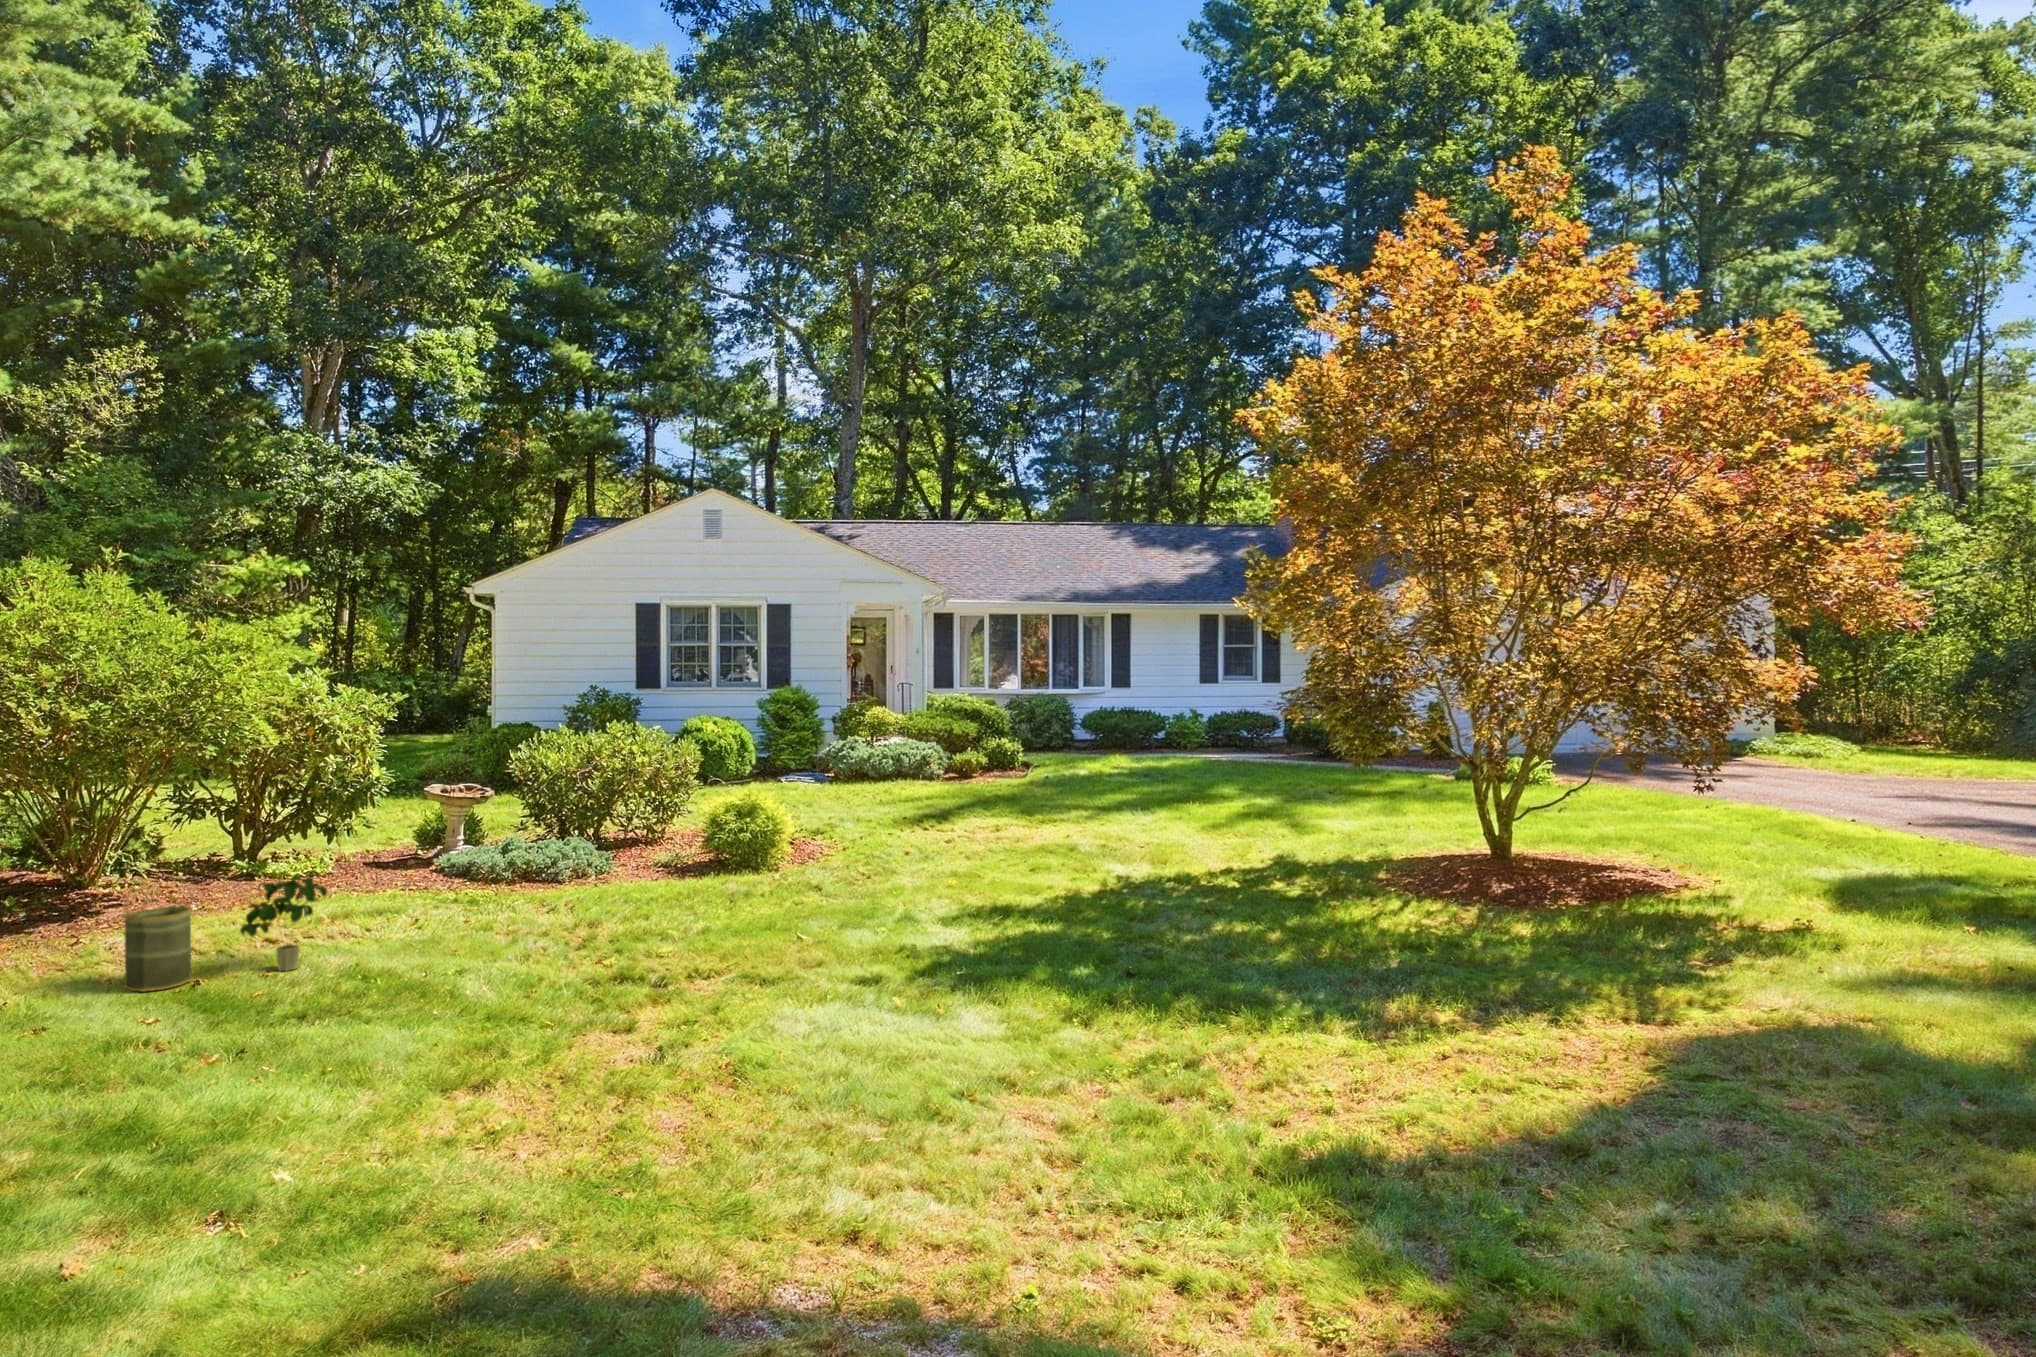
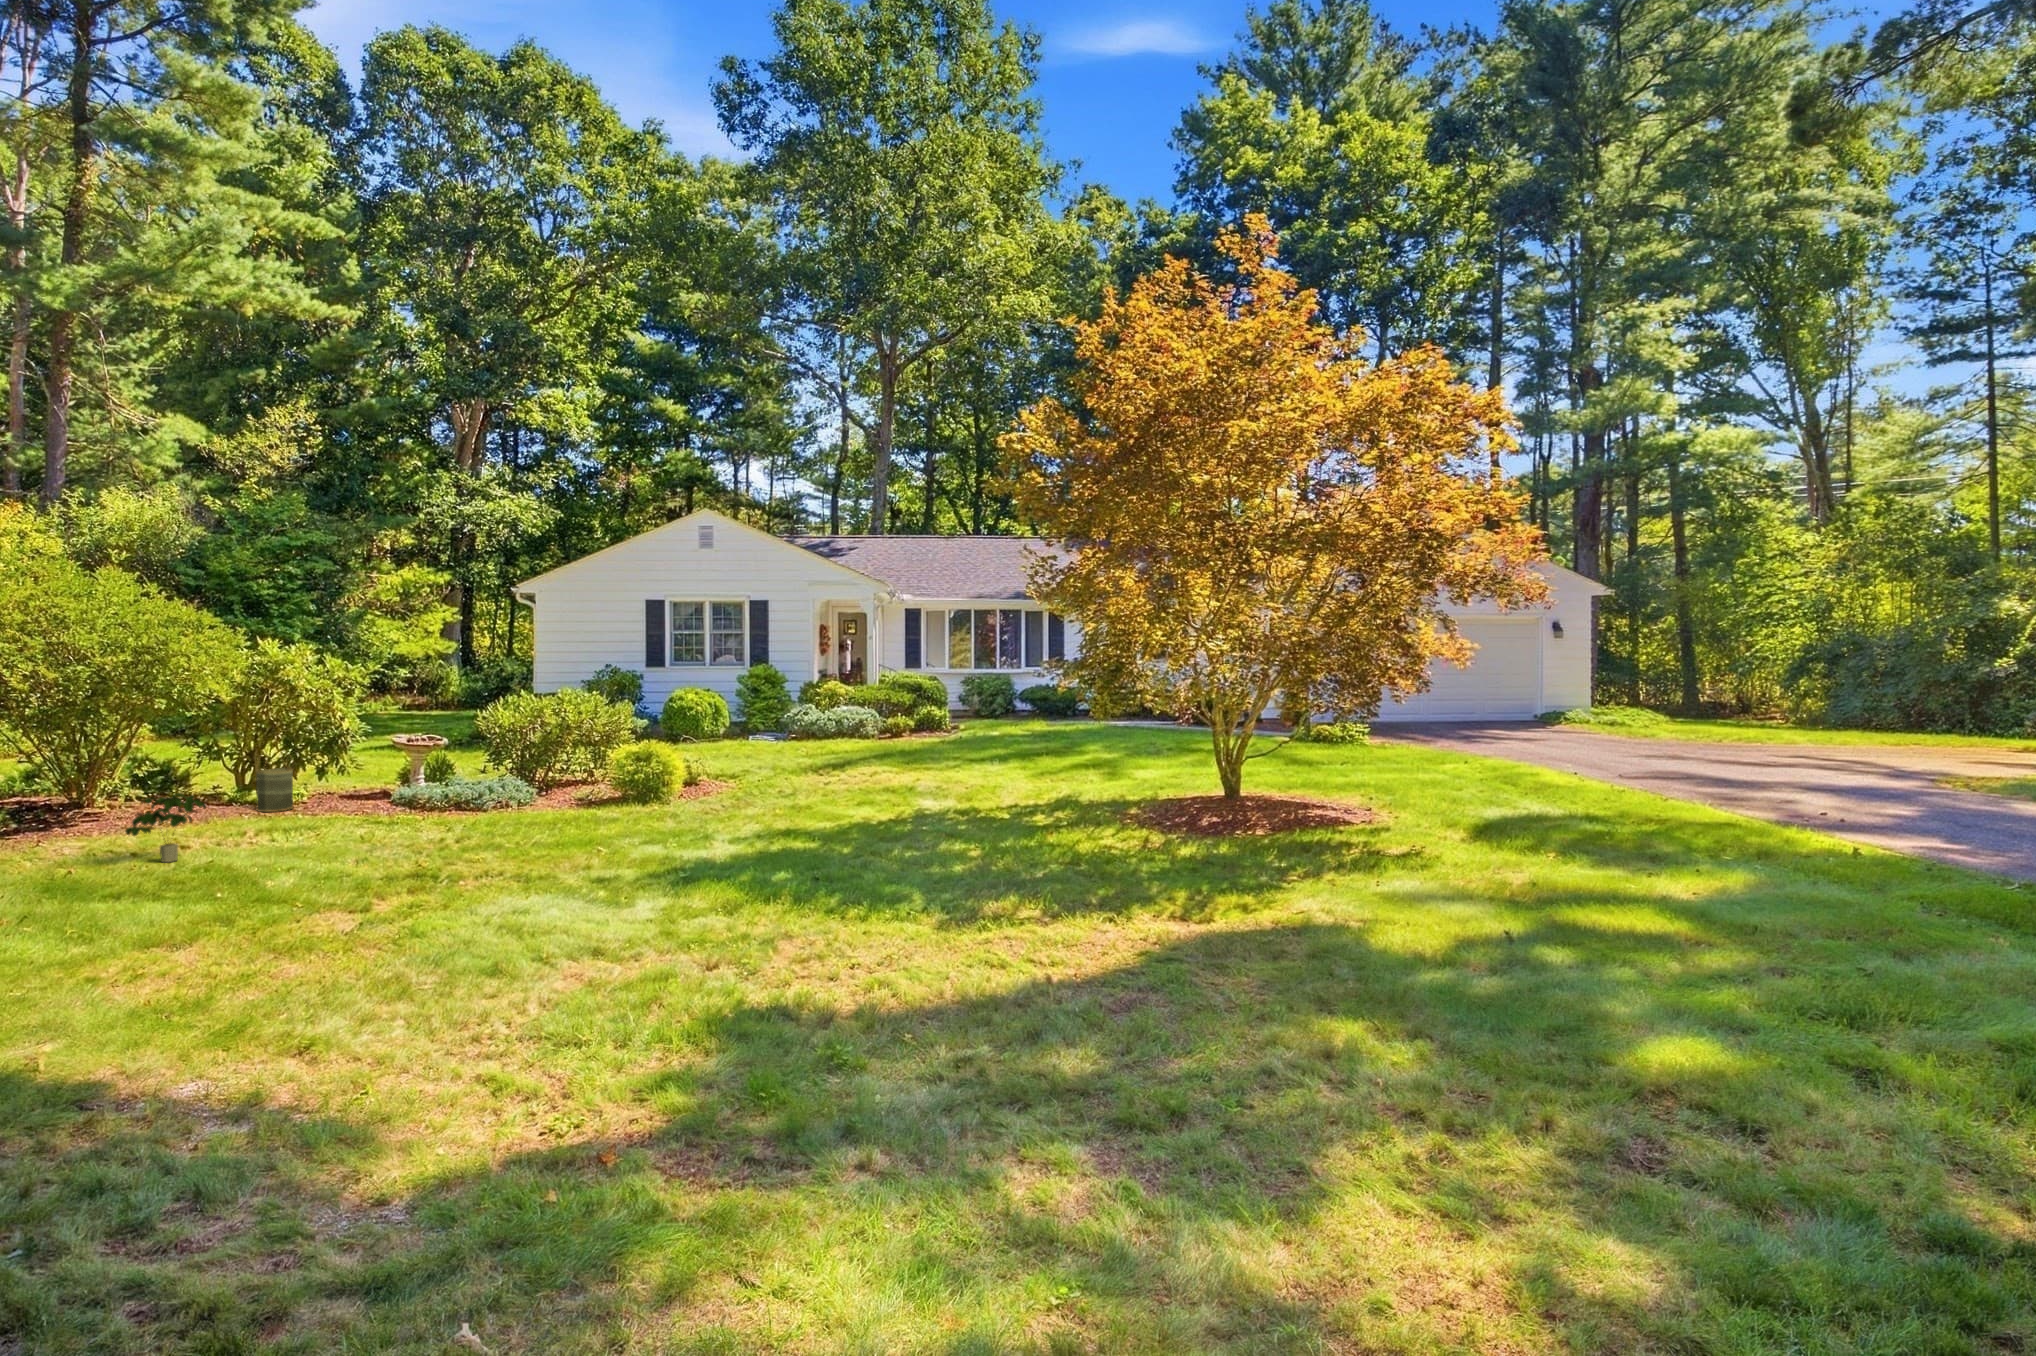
basket: present [123,881,192,991] -> present [256,752,293,812]

